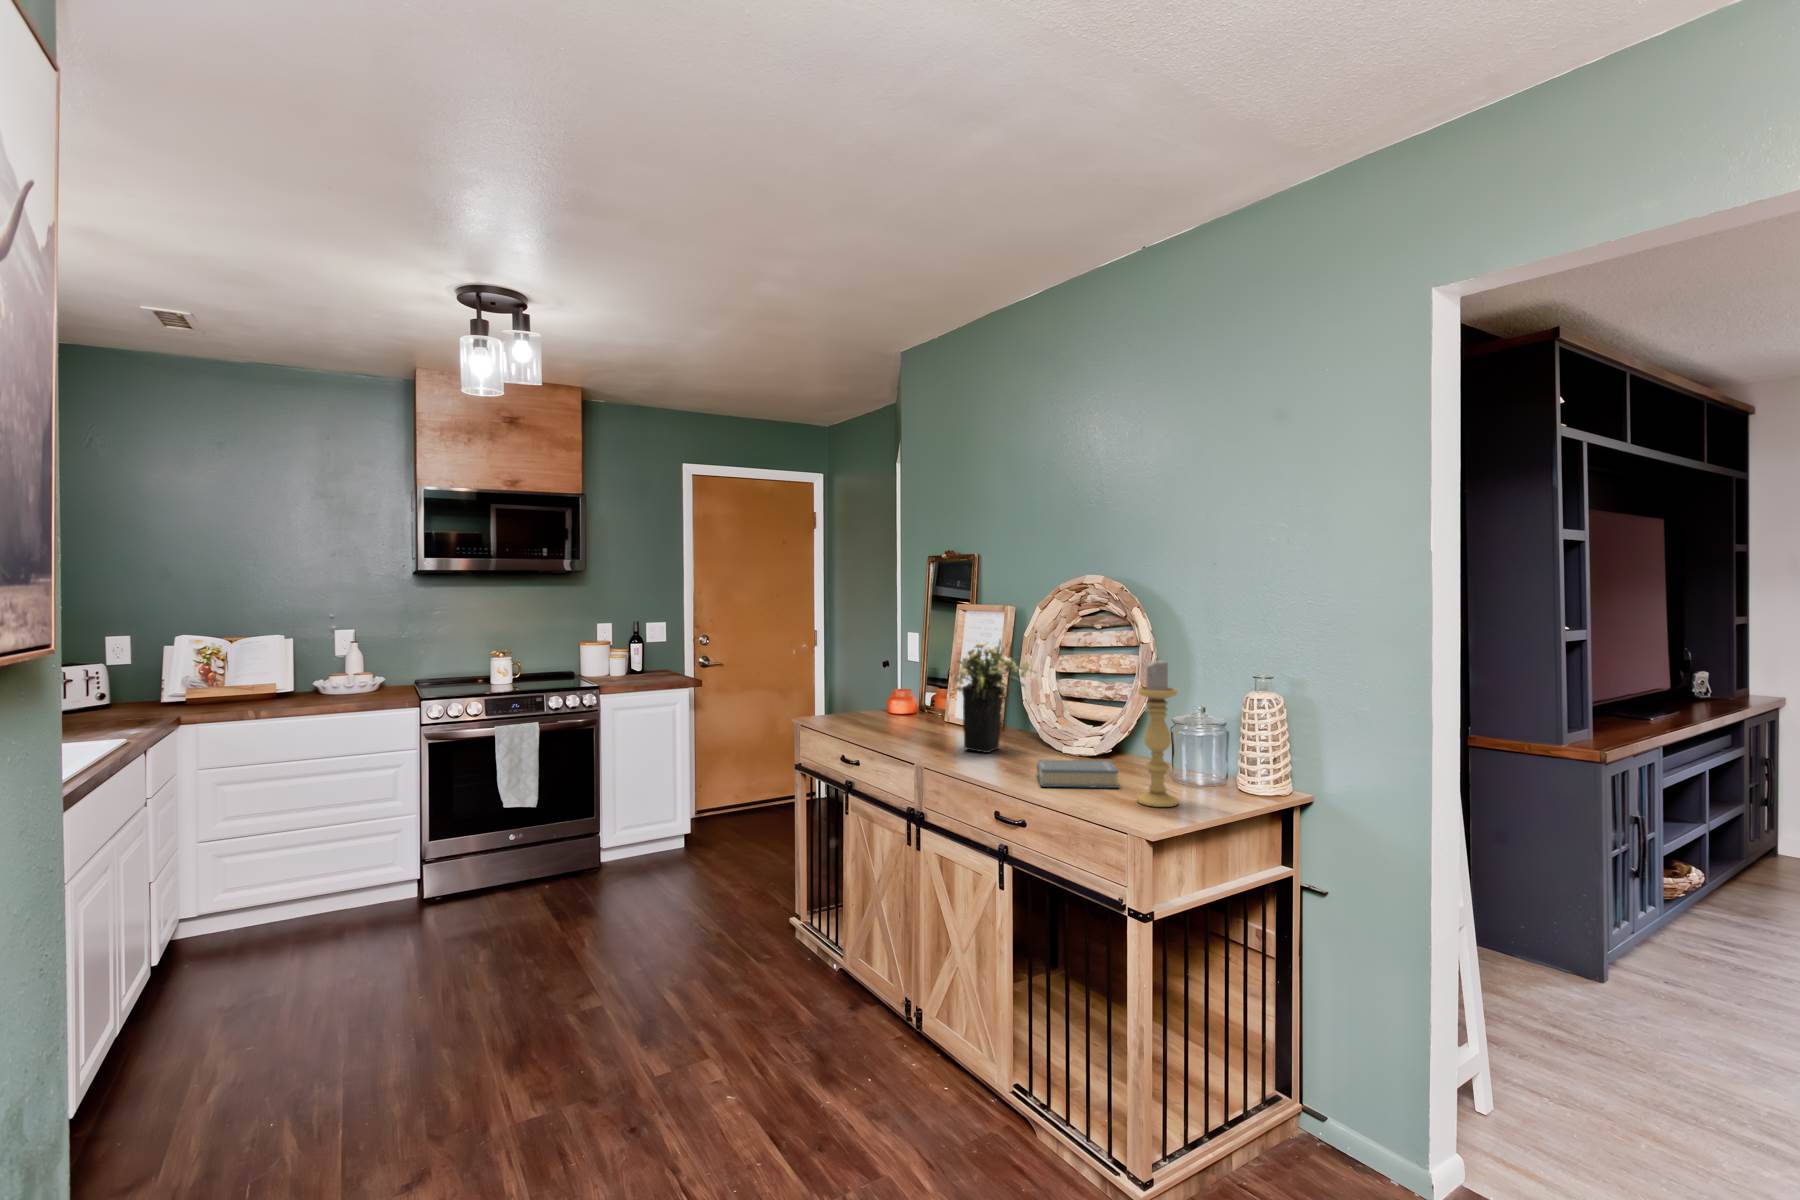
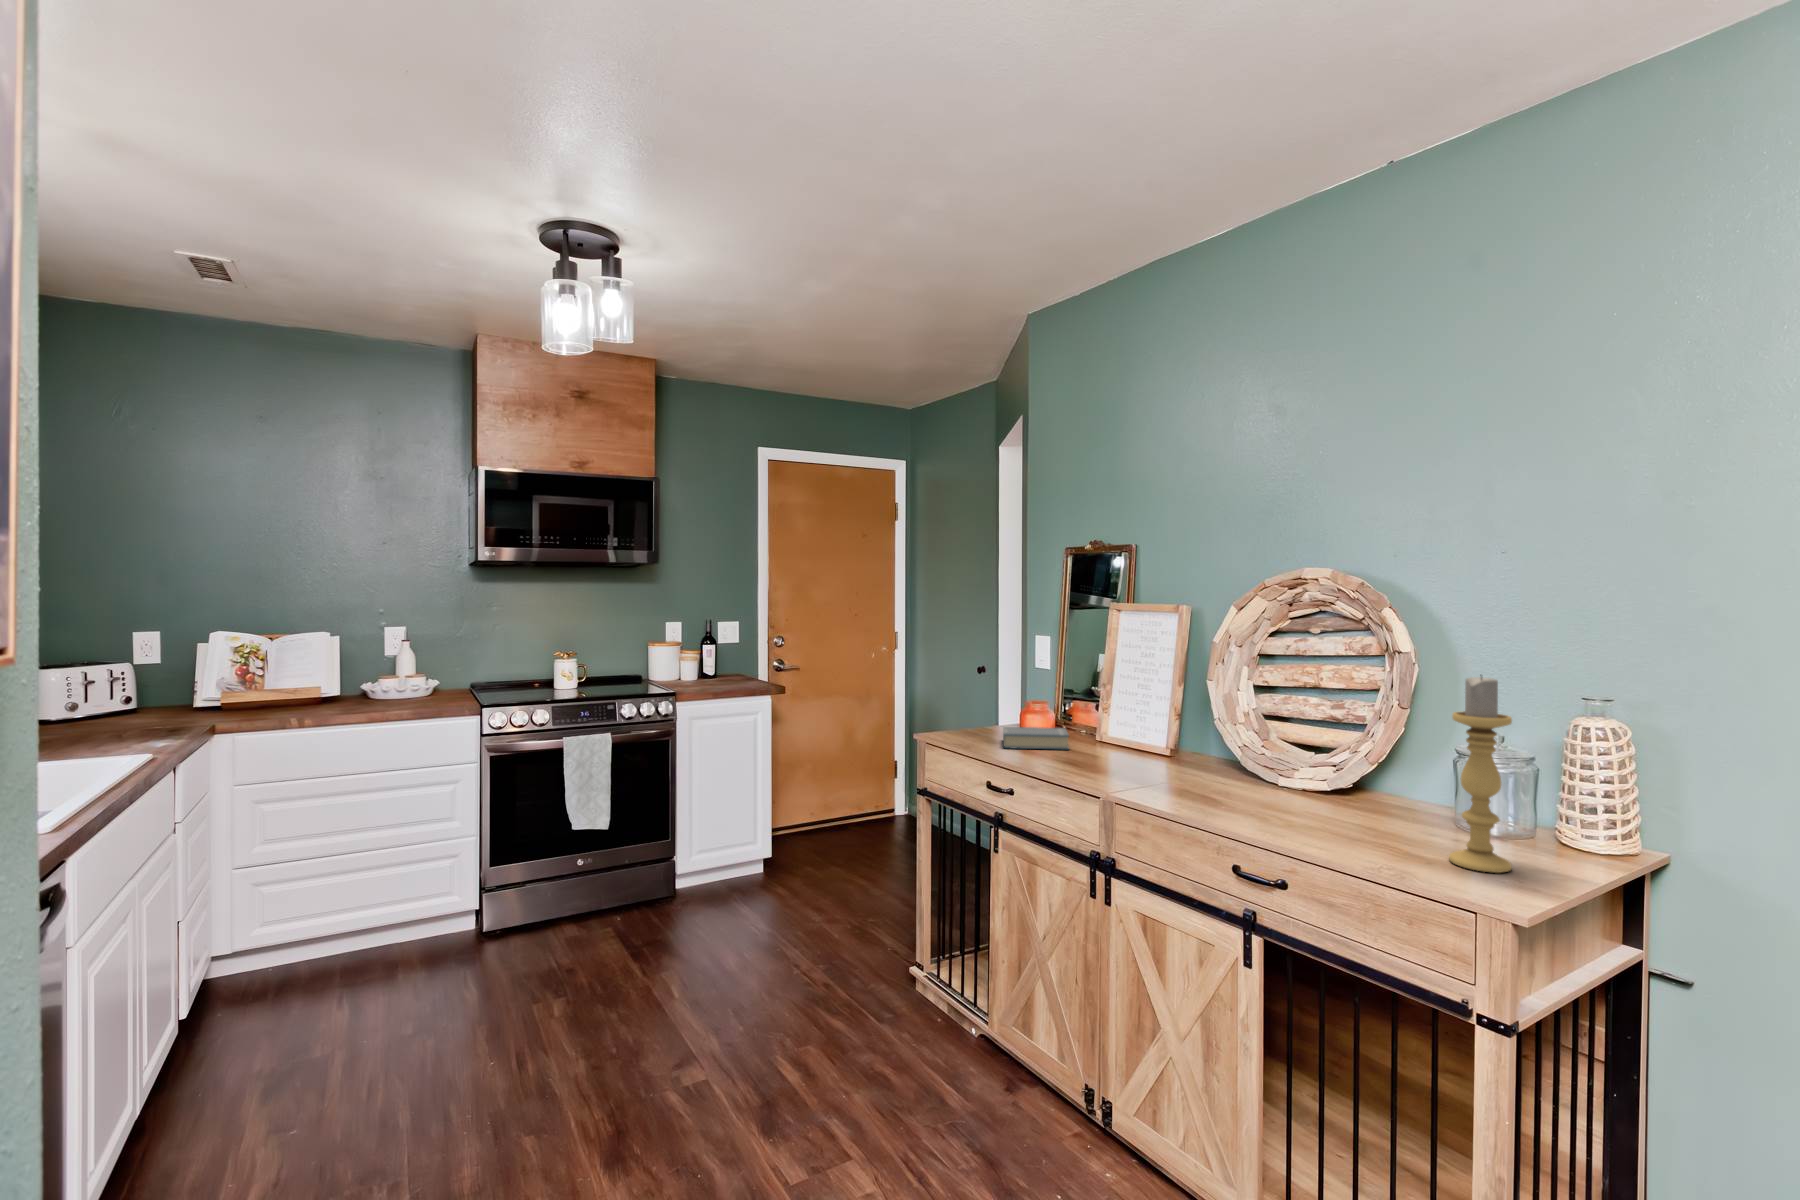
flower arrangement: present [954,640,1030,753] -> none [1134,645,1246,785]
hardback book: present [1037,760,1119,788] -> present [1003,727,1069,750]

